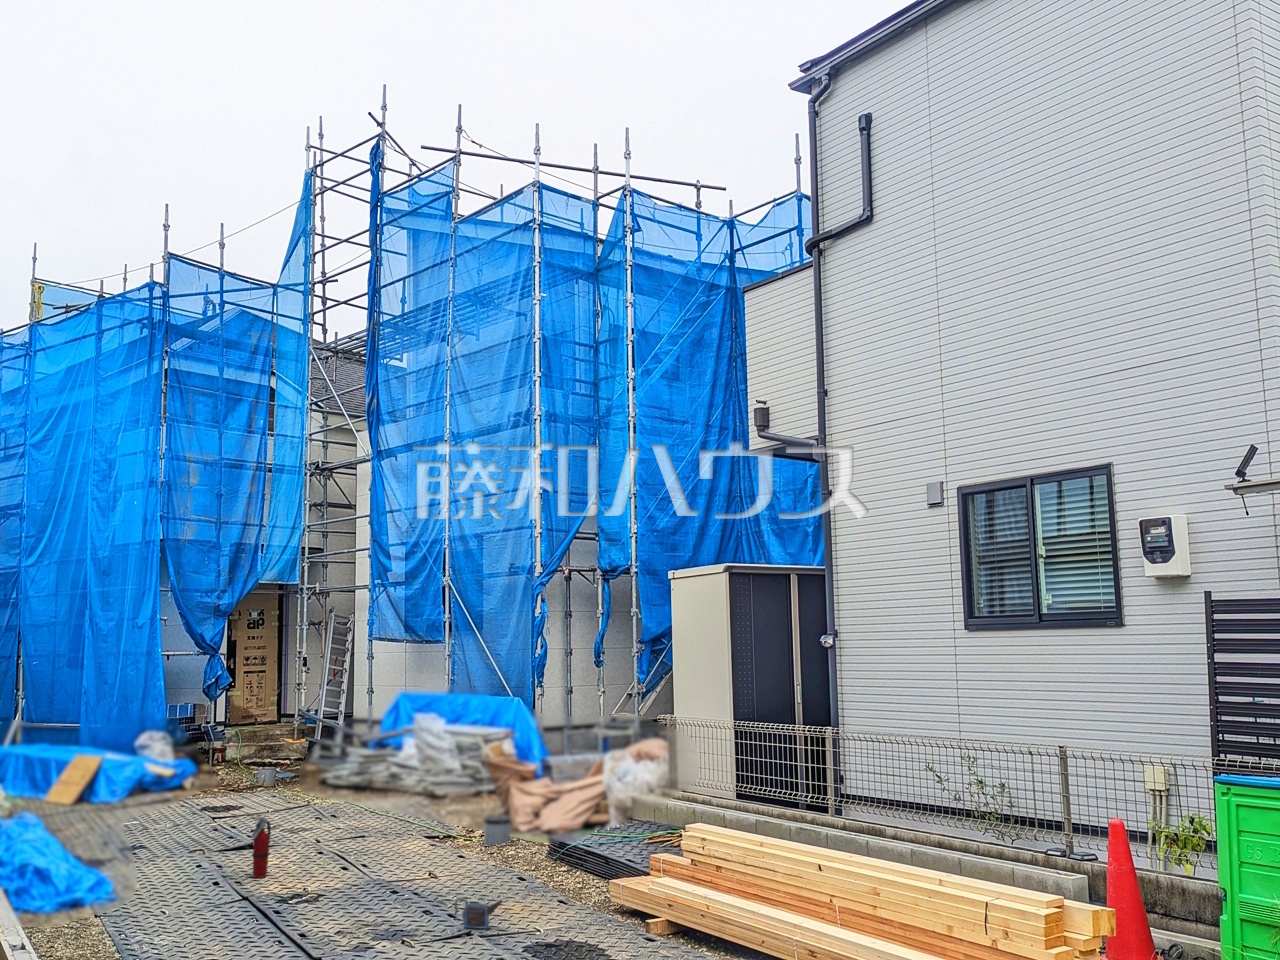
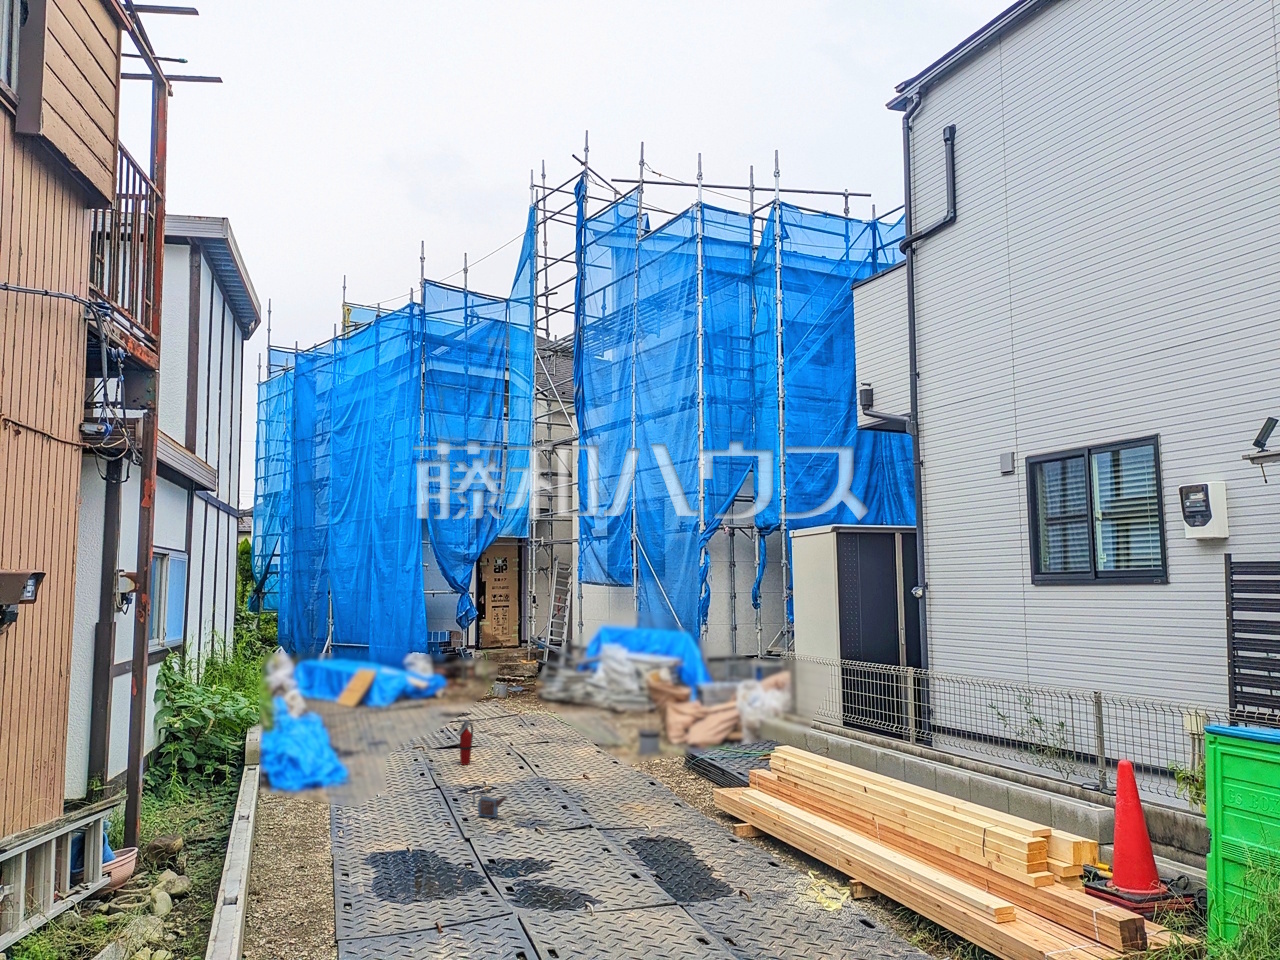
watering can: present [454,898,503,929] -> present [472,792,507,817]

